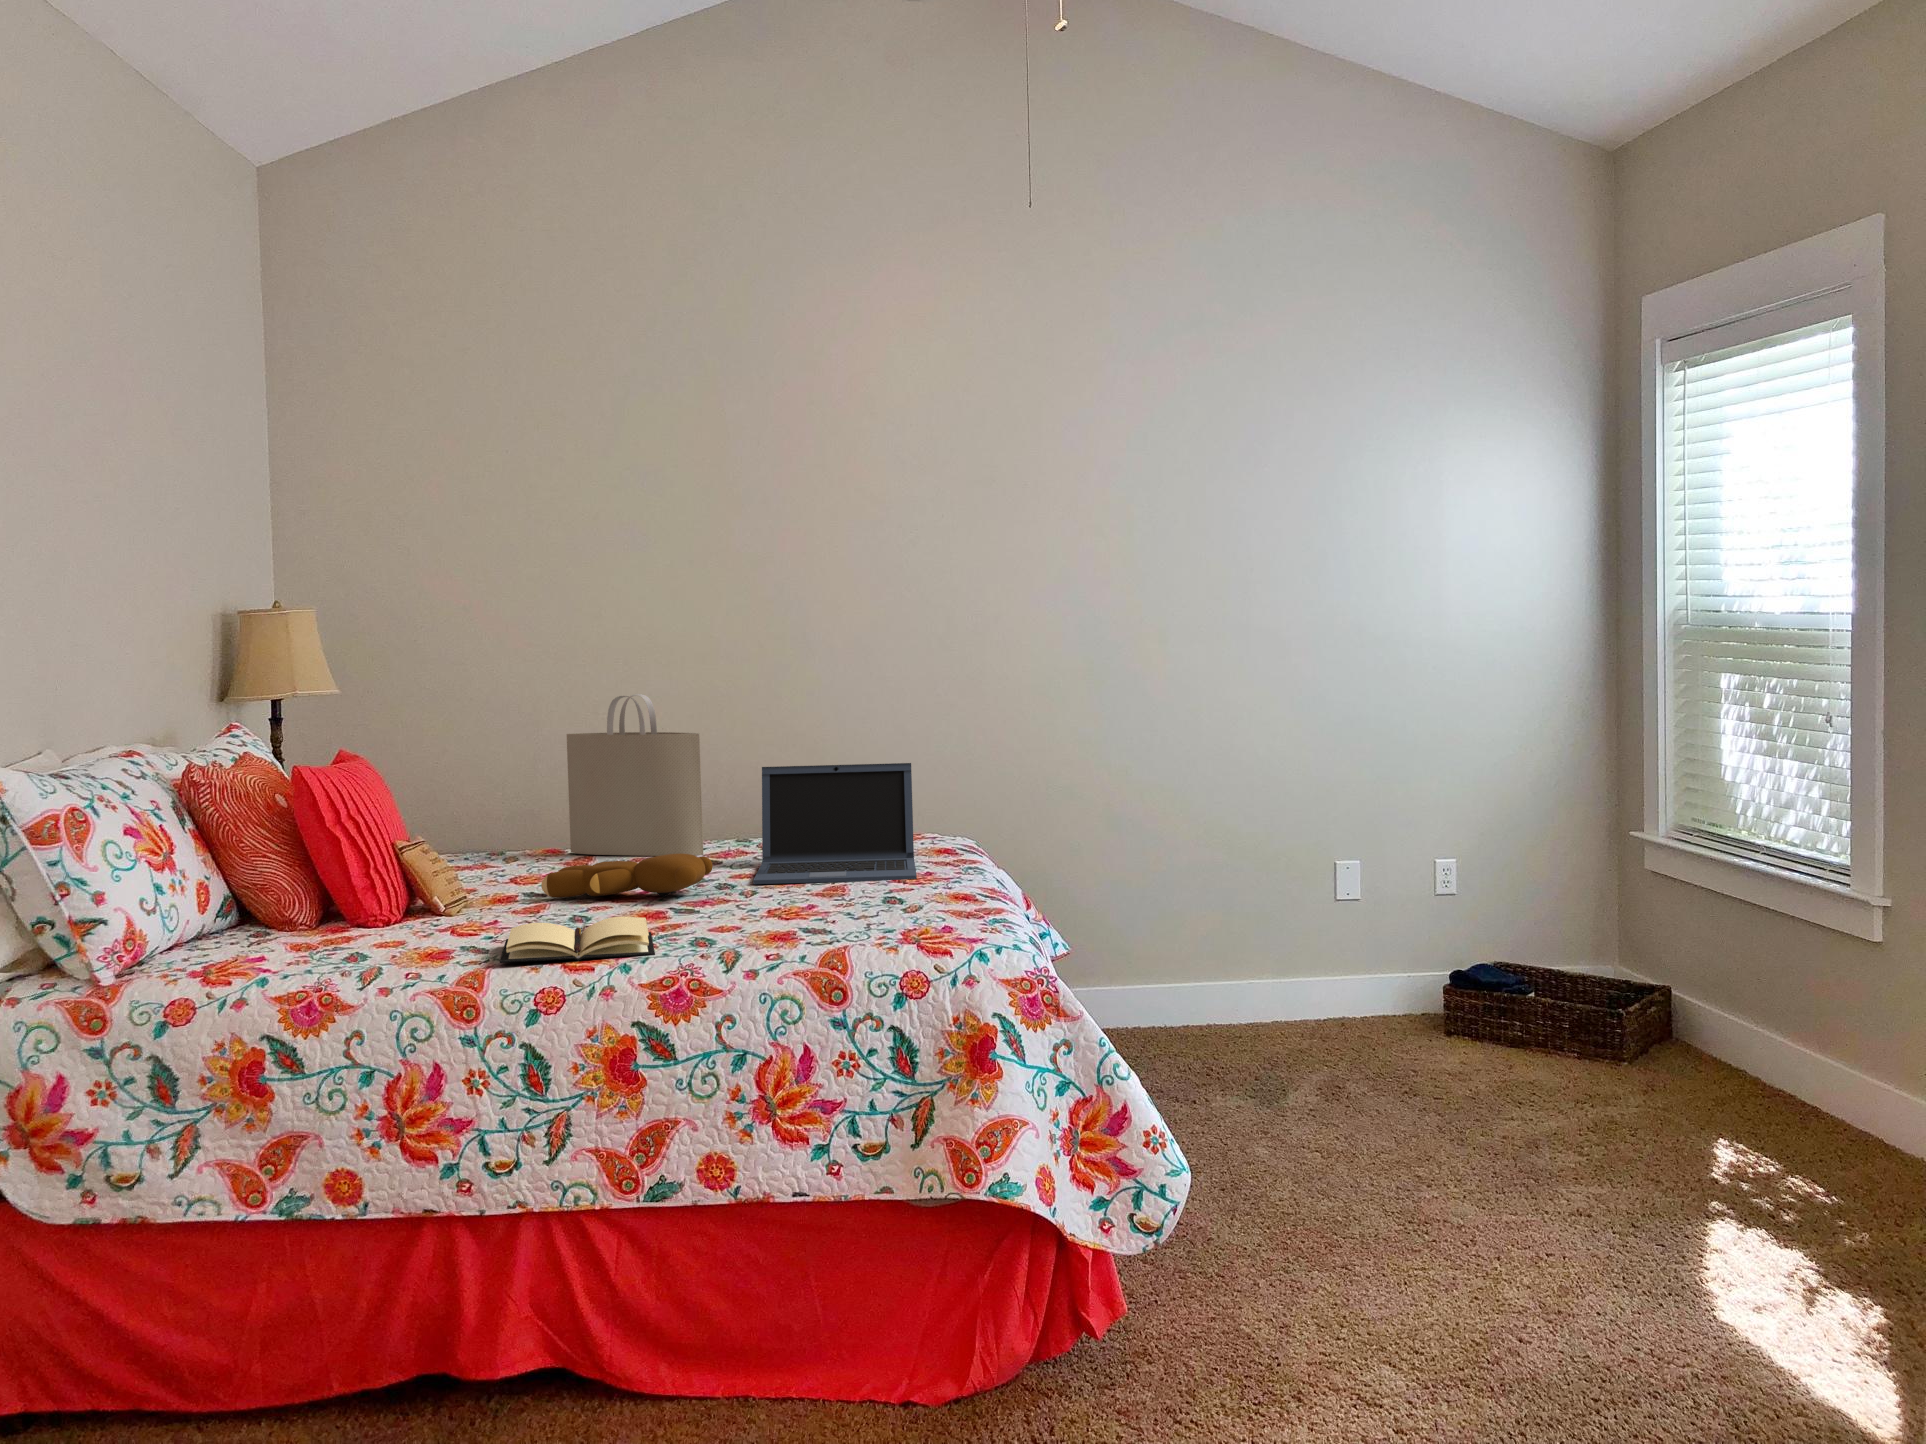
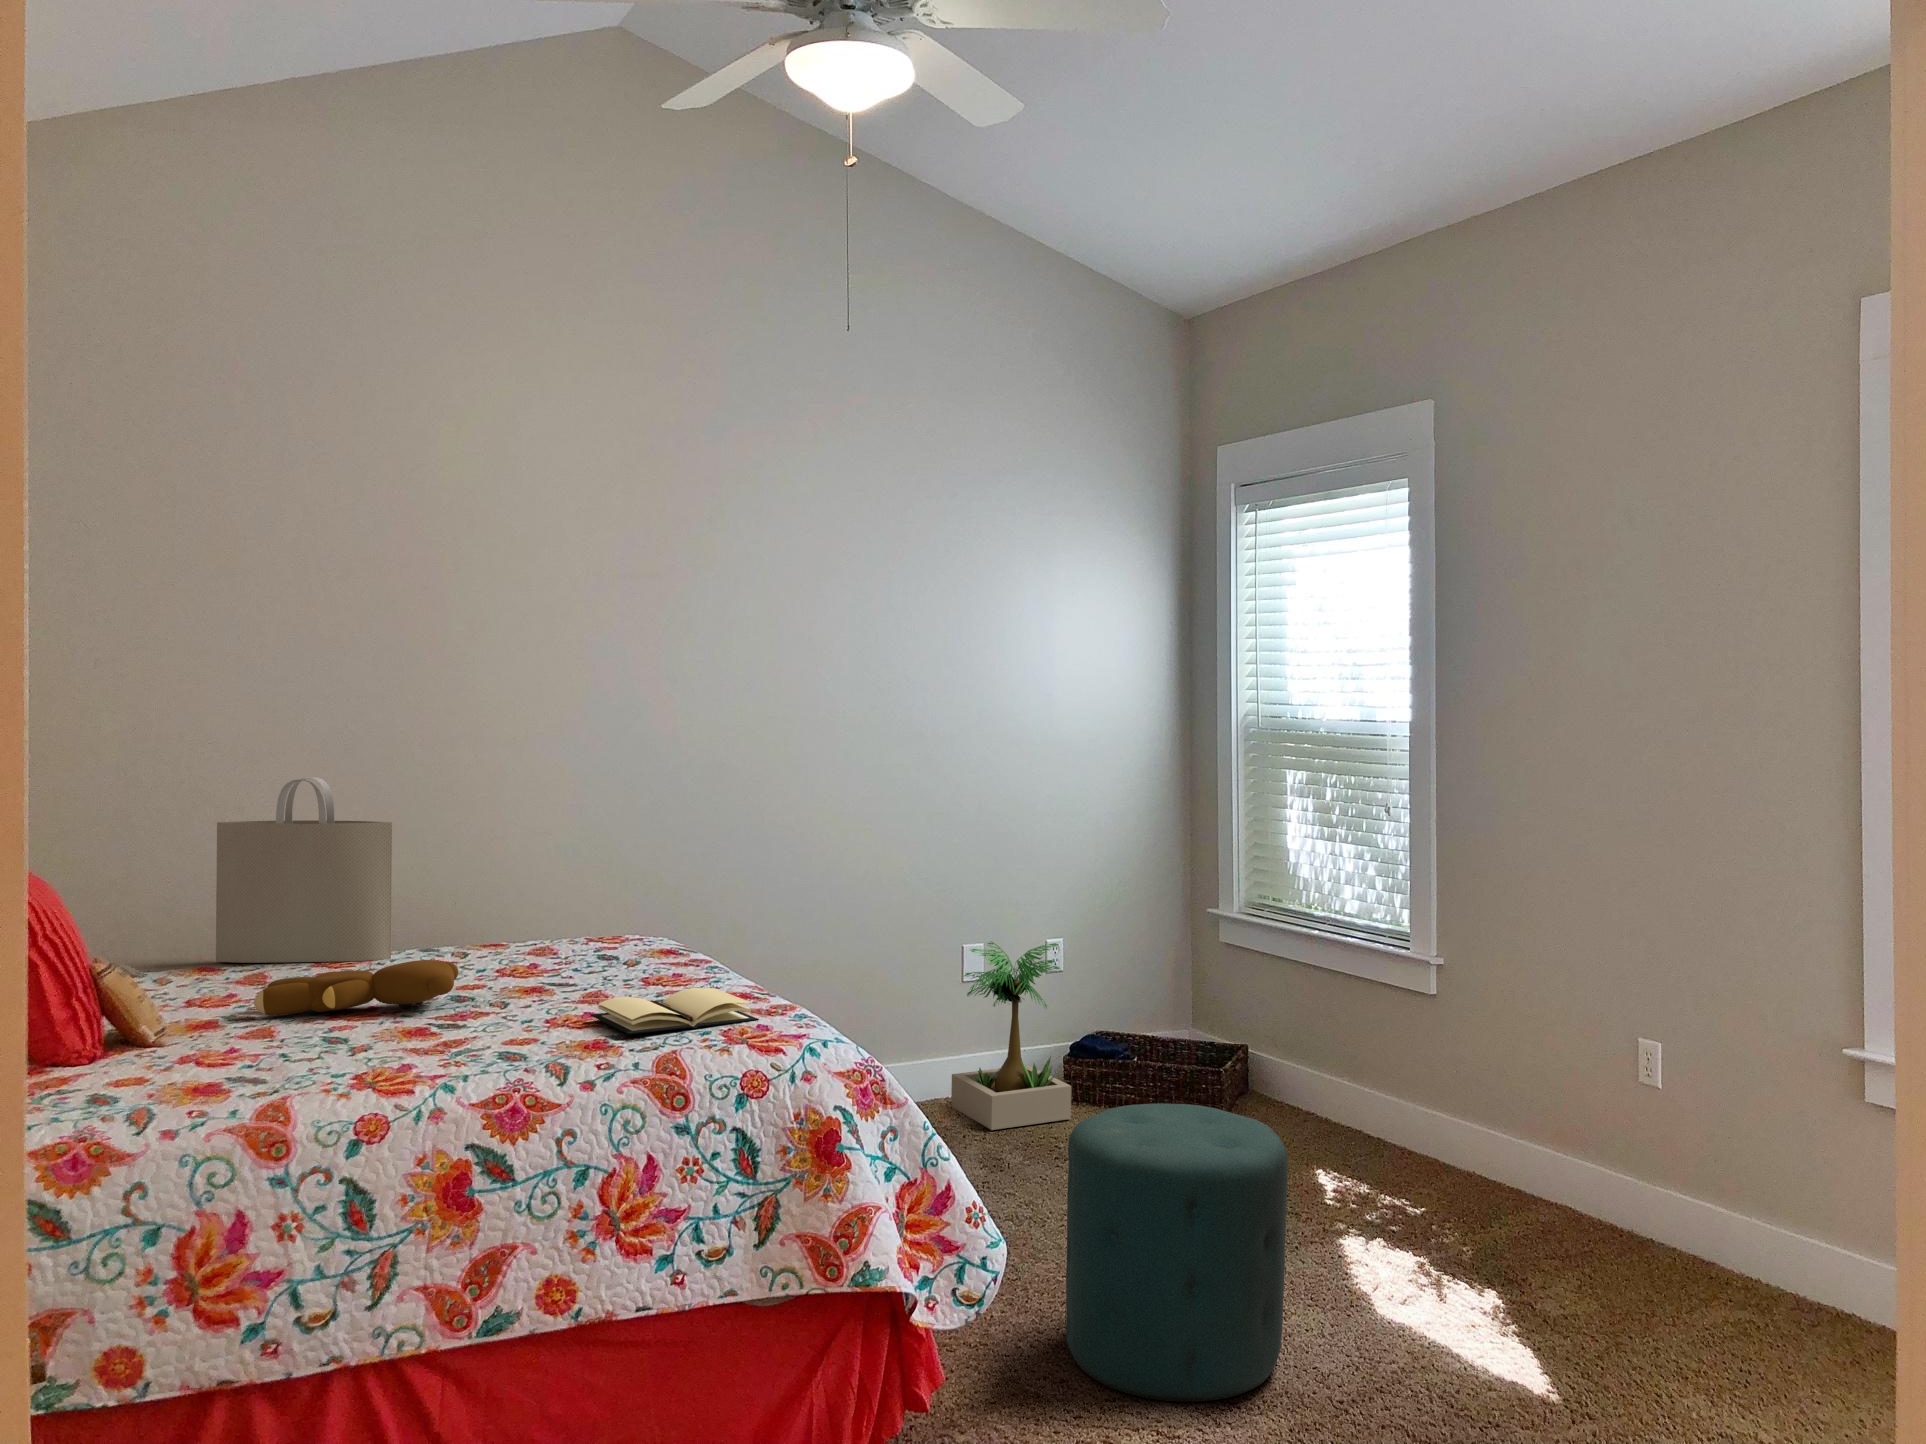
laptop: present [753,763,917,884] -> none [481,855,673,990]
potted plant: none [1279,859,1414,1054] -> present [951,941,1071,1130]
book: present [500,917,655,963] -> present [591,988,759,1034]
ottoman: none [1299,1039,1559,1379] -> present [1066,1103,1288,1402]

